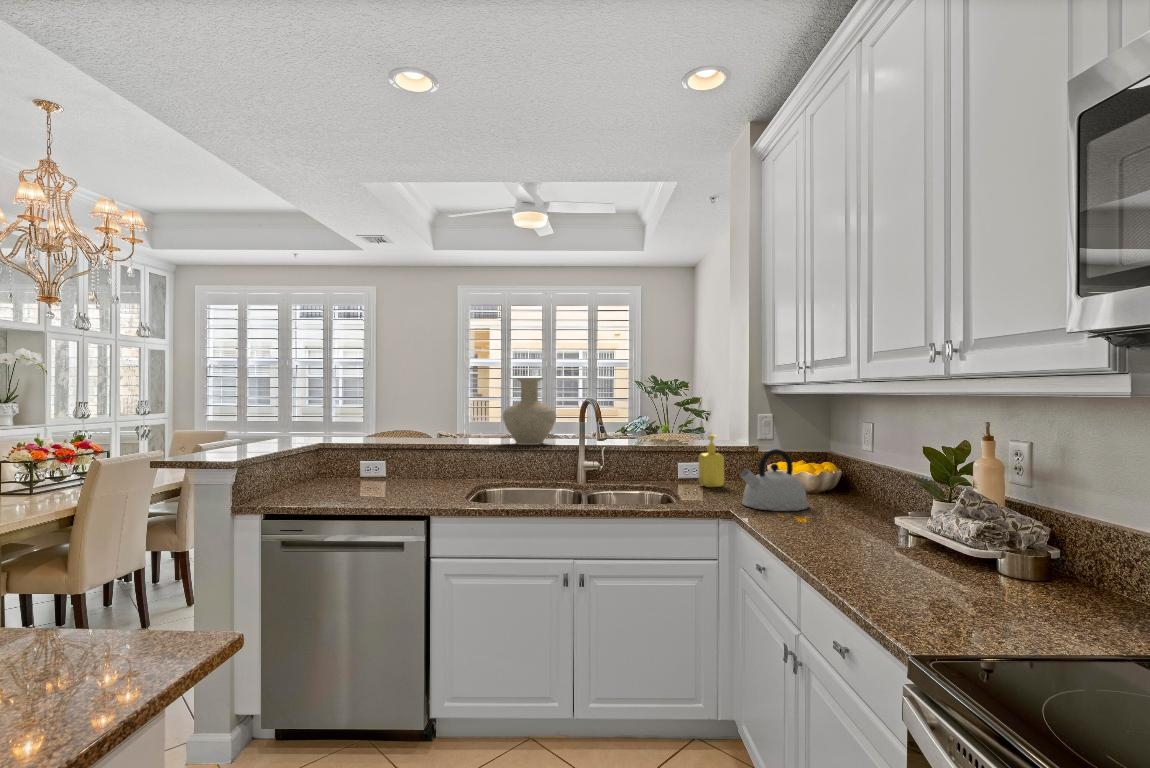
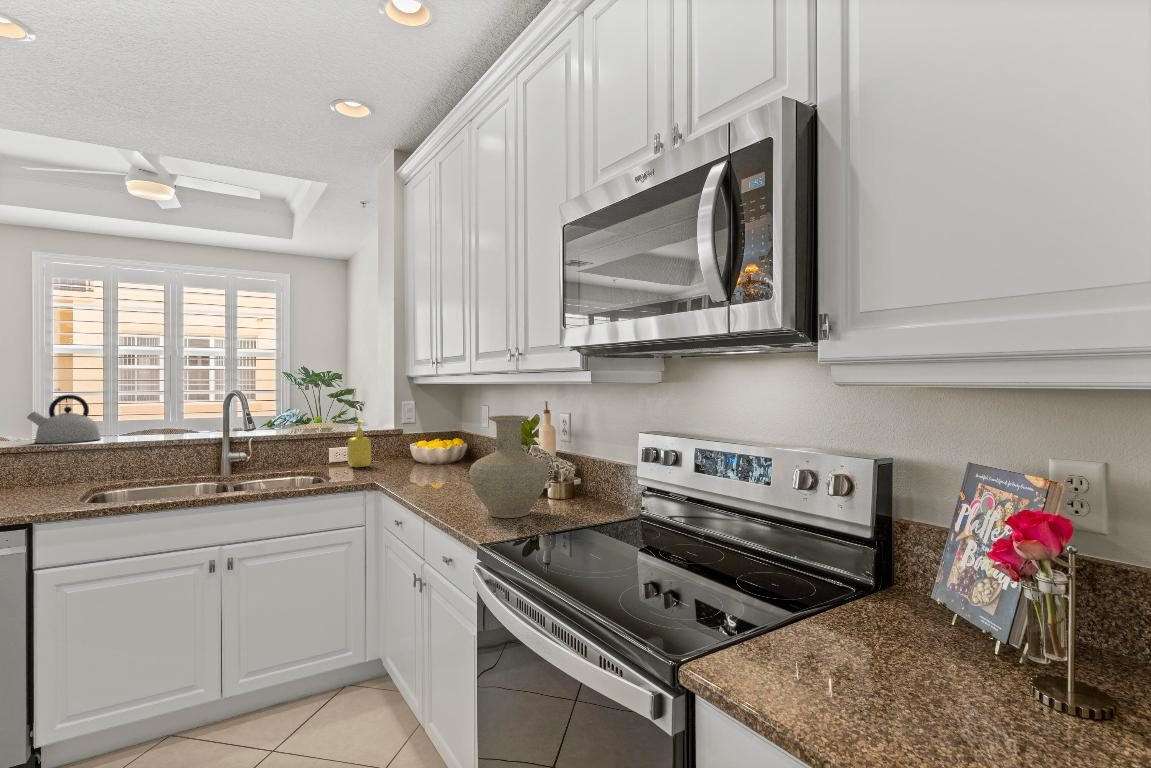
vase: present [503,378,556,445] -> present [469,415,549,518]
kettle: present [740,449,809,511] -> present [27,395,101,443]

